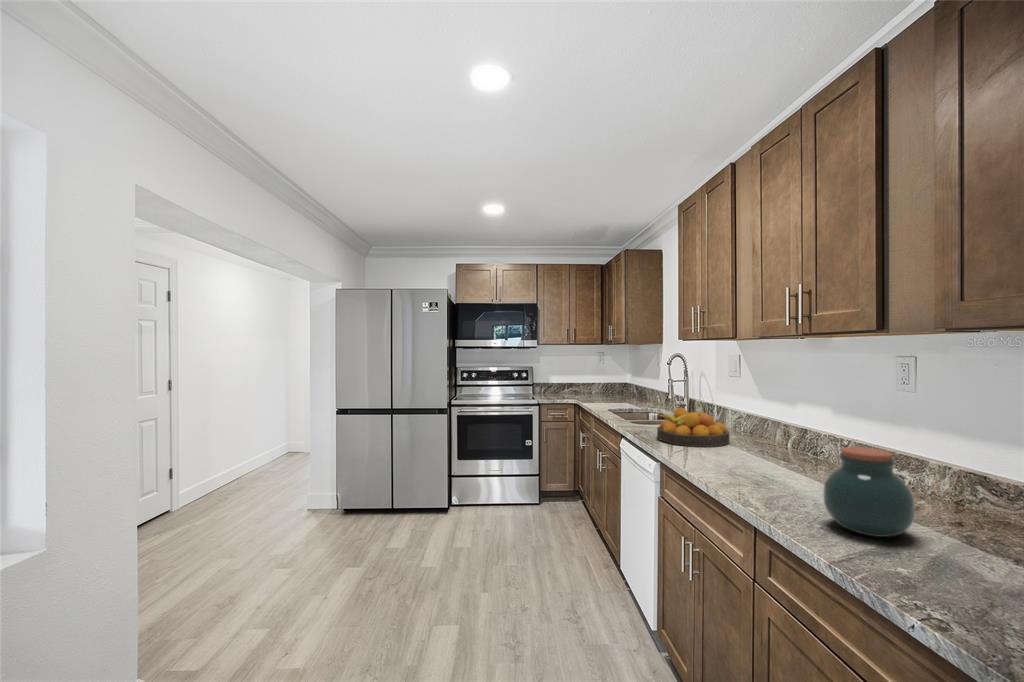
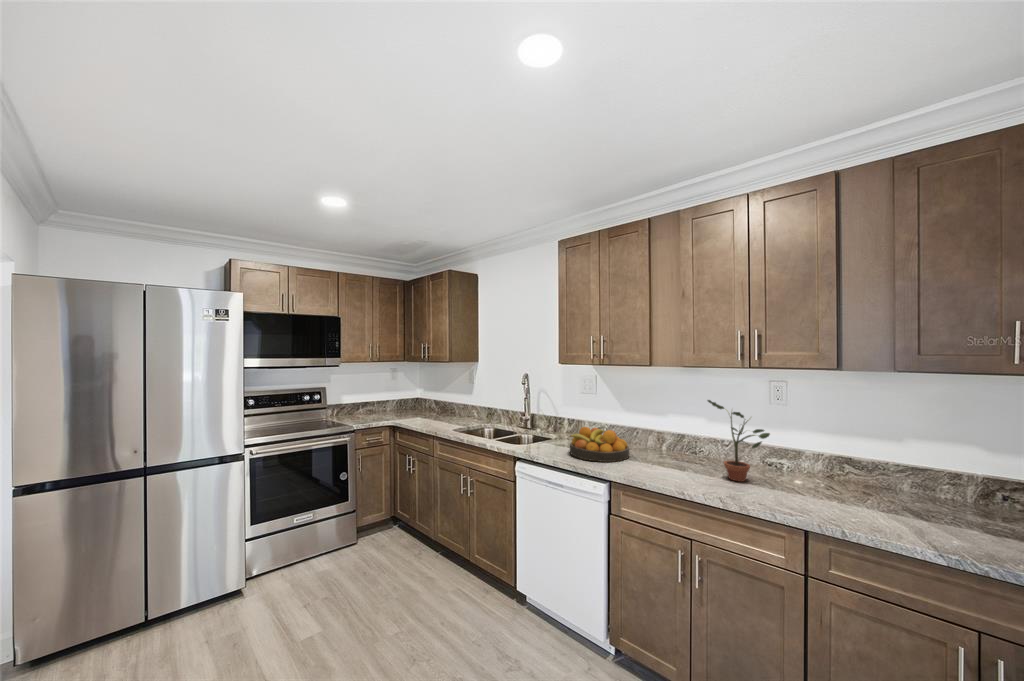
potted plant: none [756,378,823,479] -> present [708,400,770,482]
jar: present [823,447,915,537] -> none [856,456,929,521]

